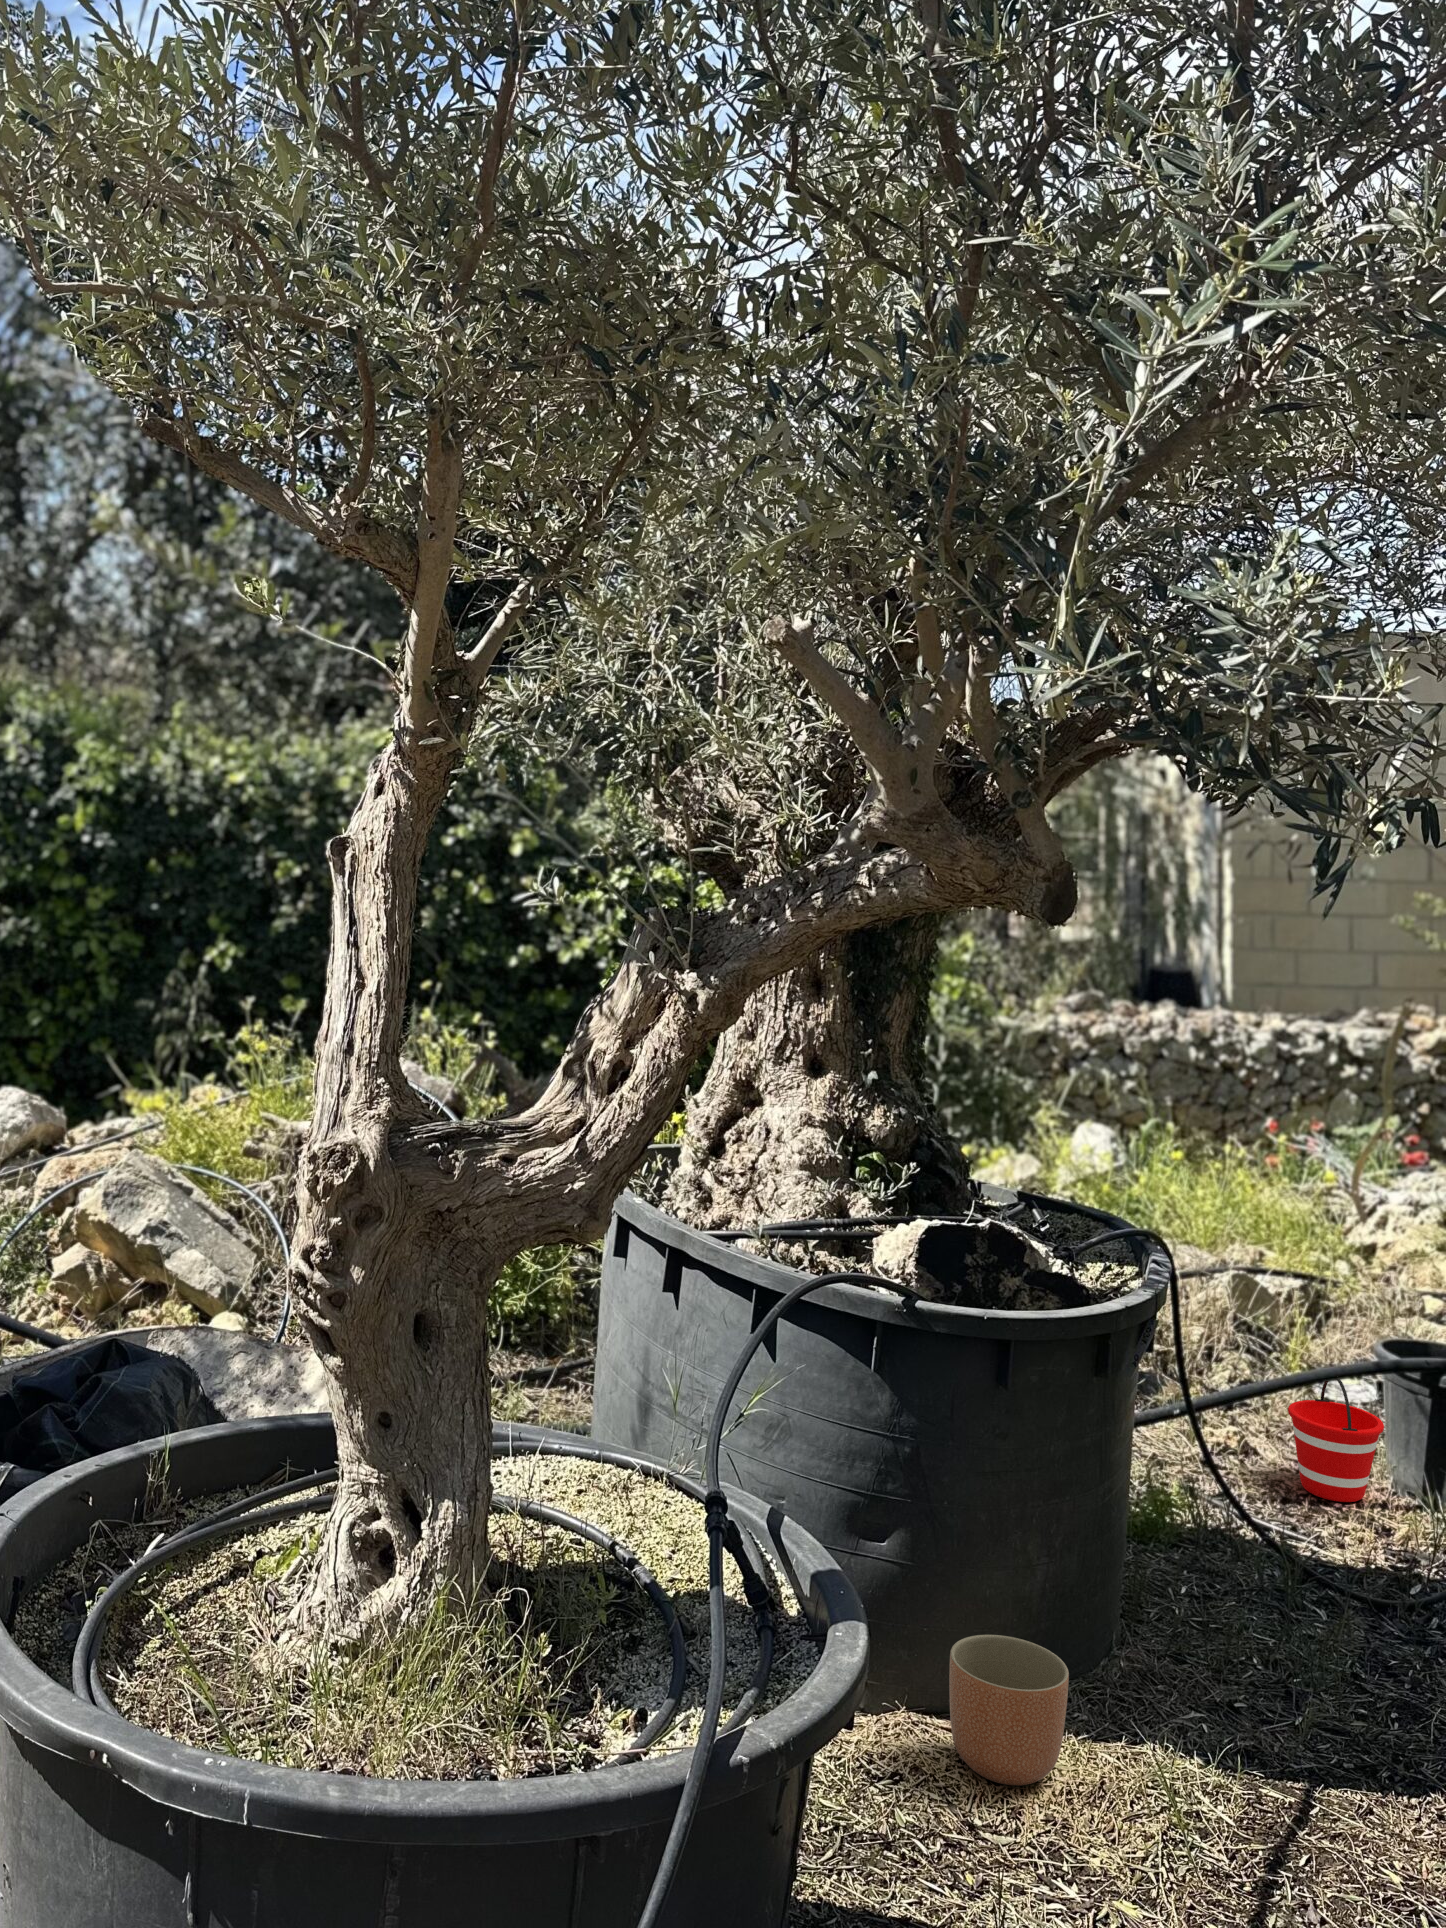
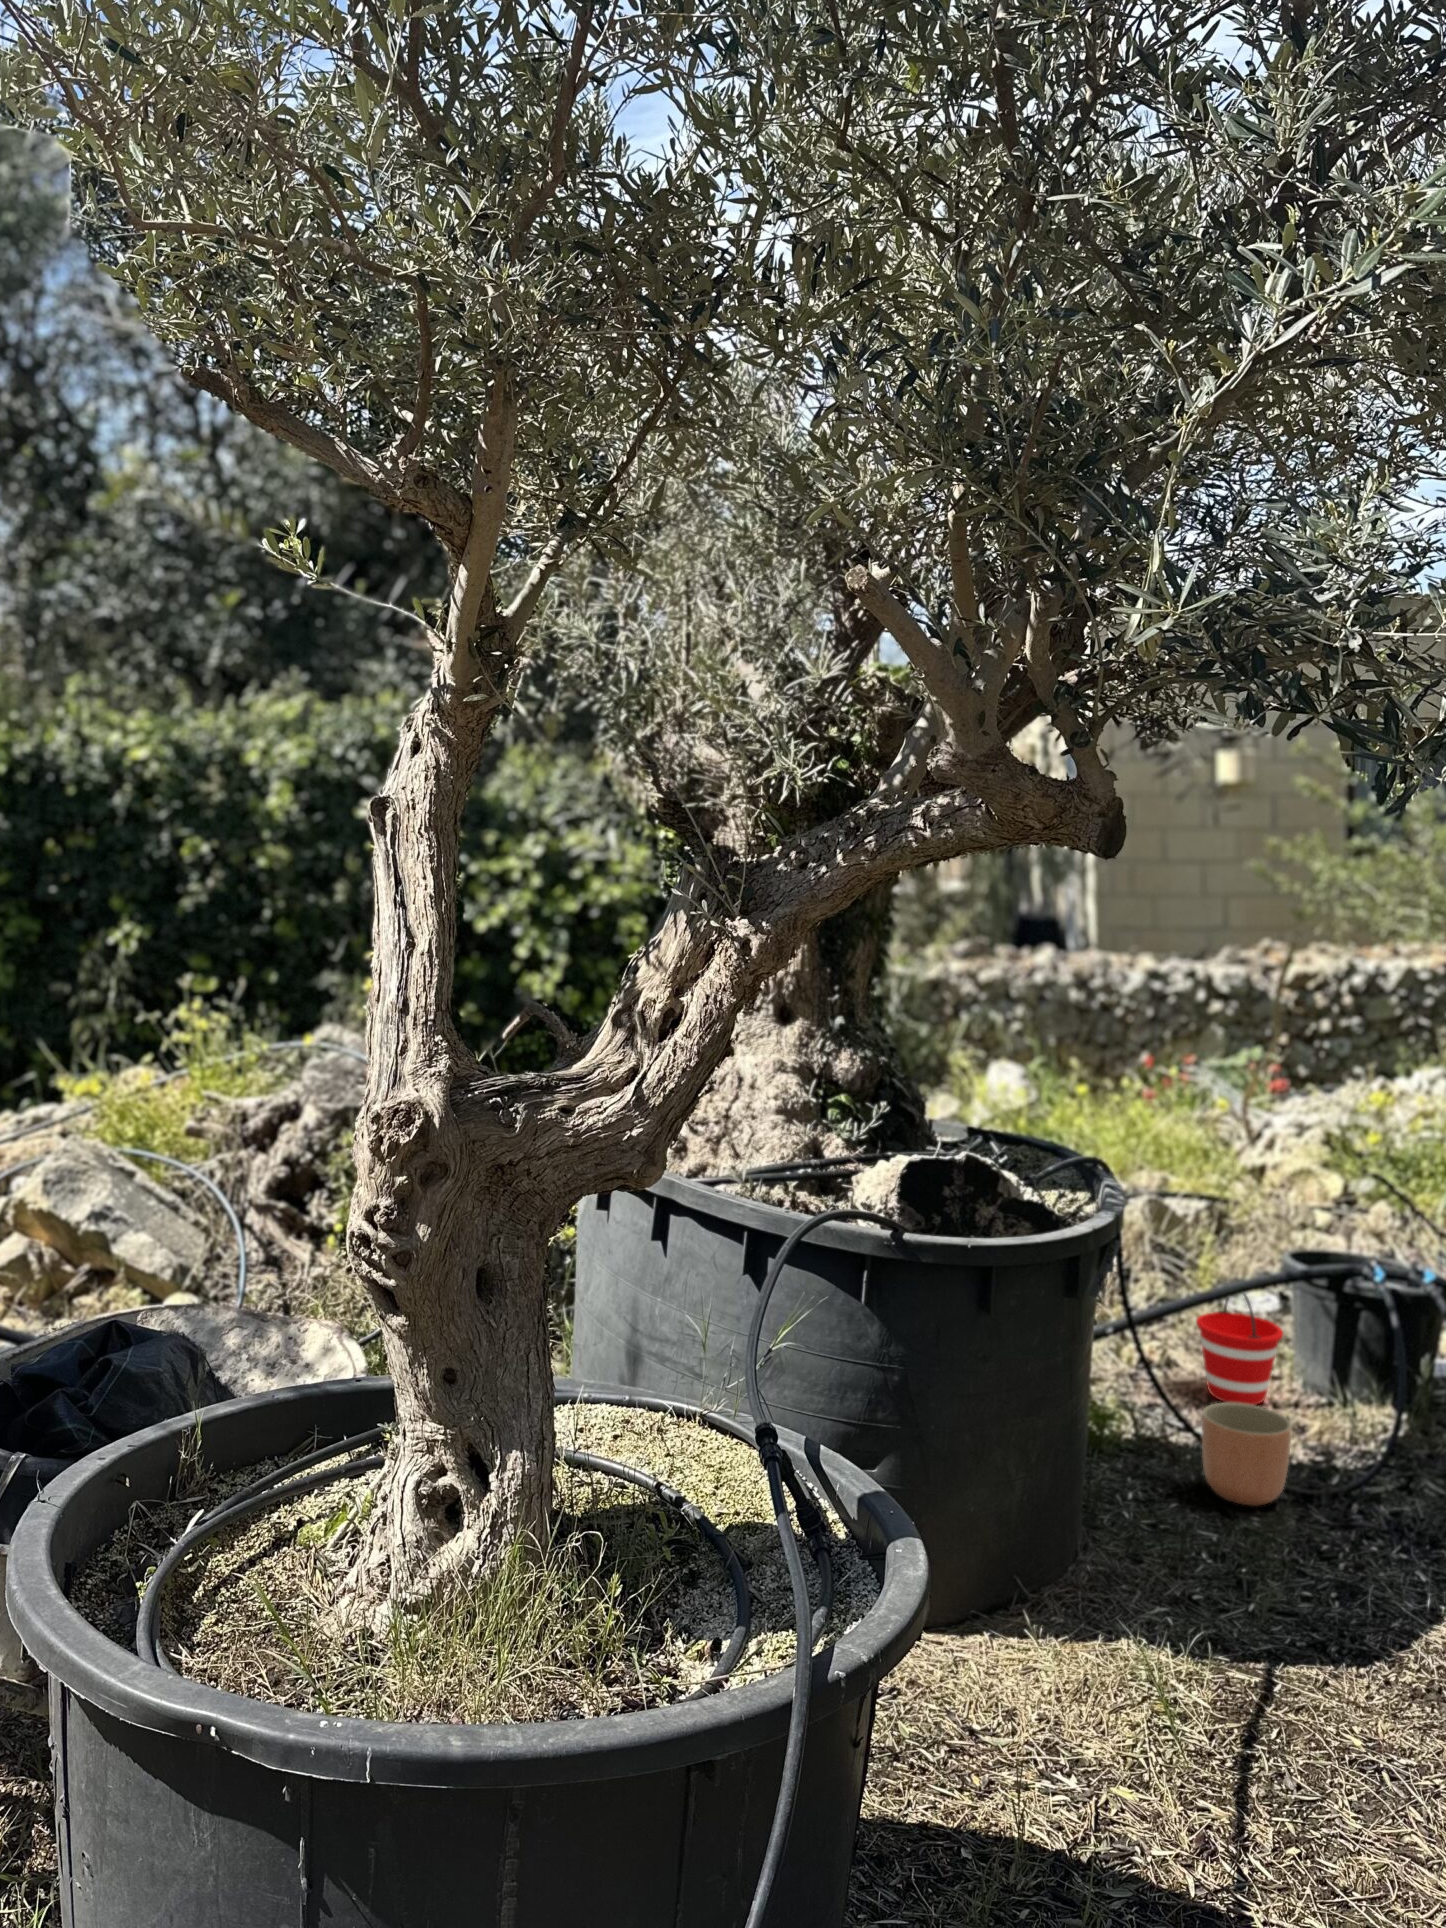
planter: present [949,1635,1069,1786] -> present [1202,1403,1292,1506]

